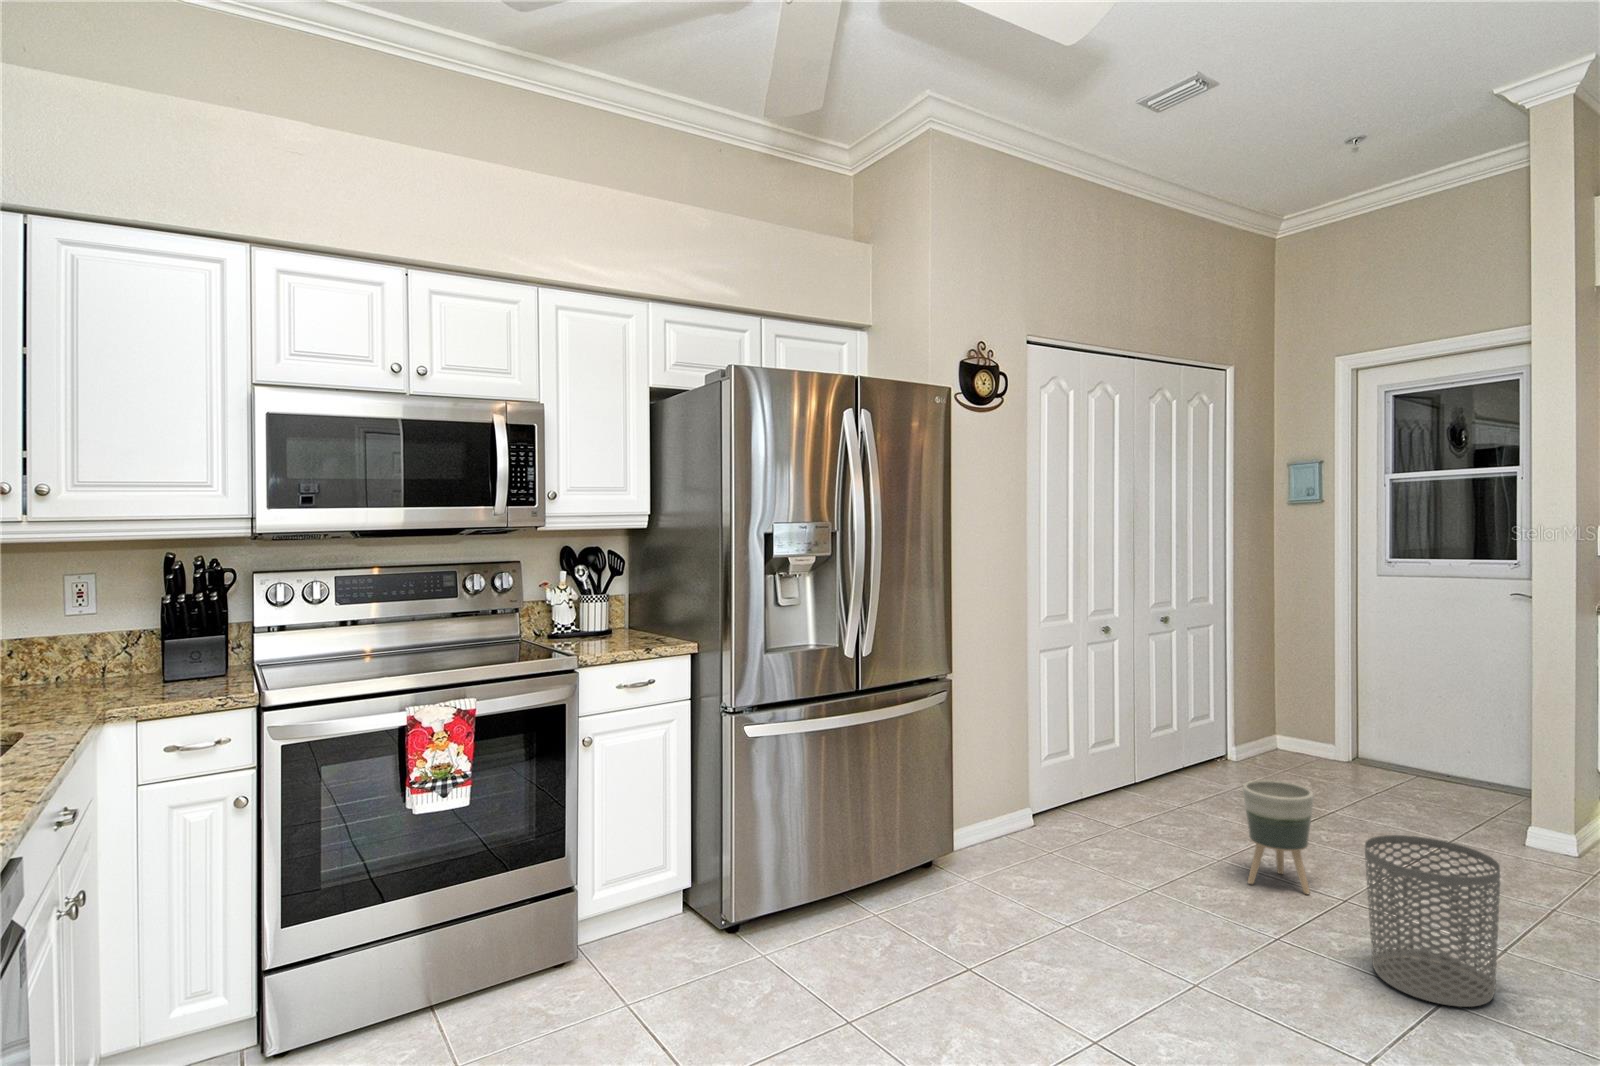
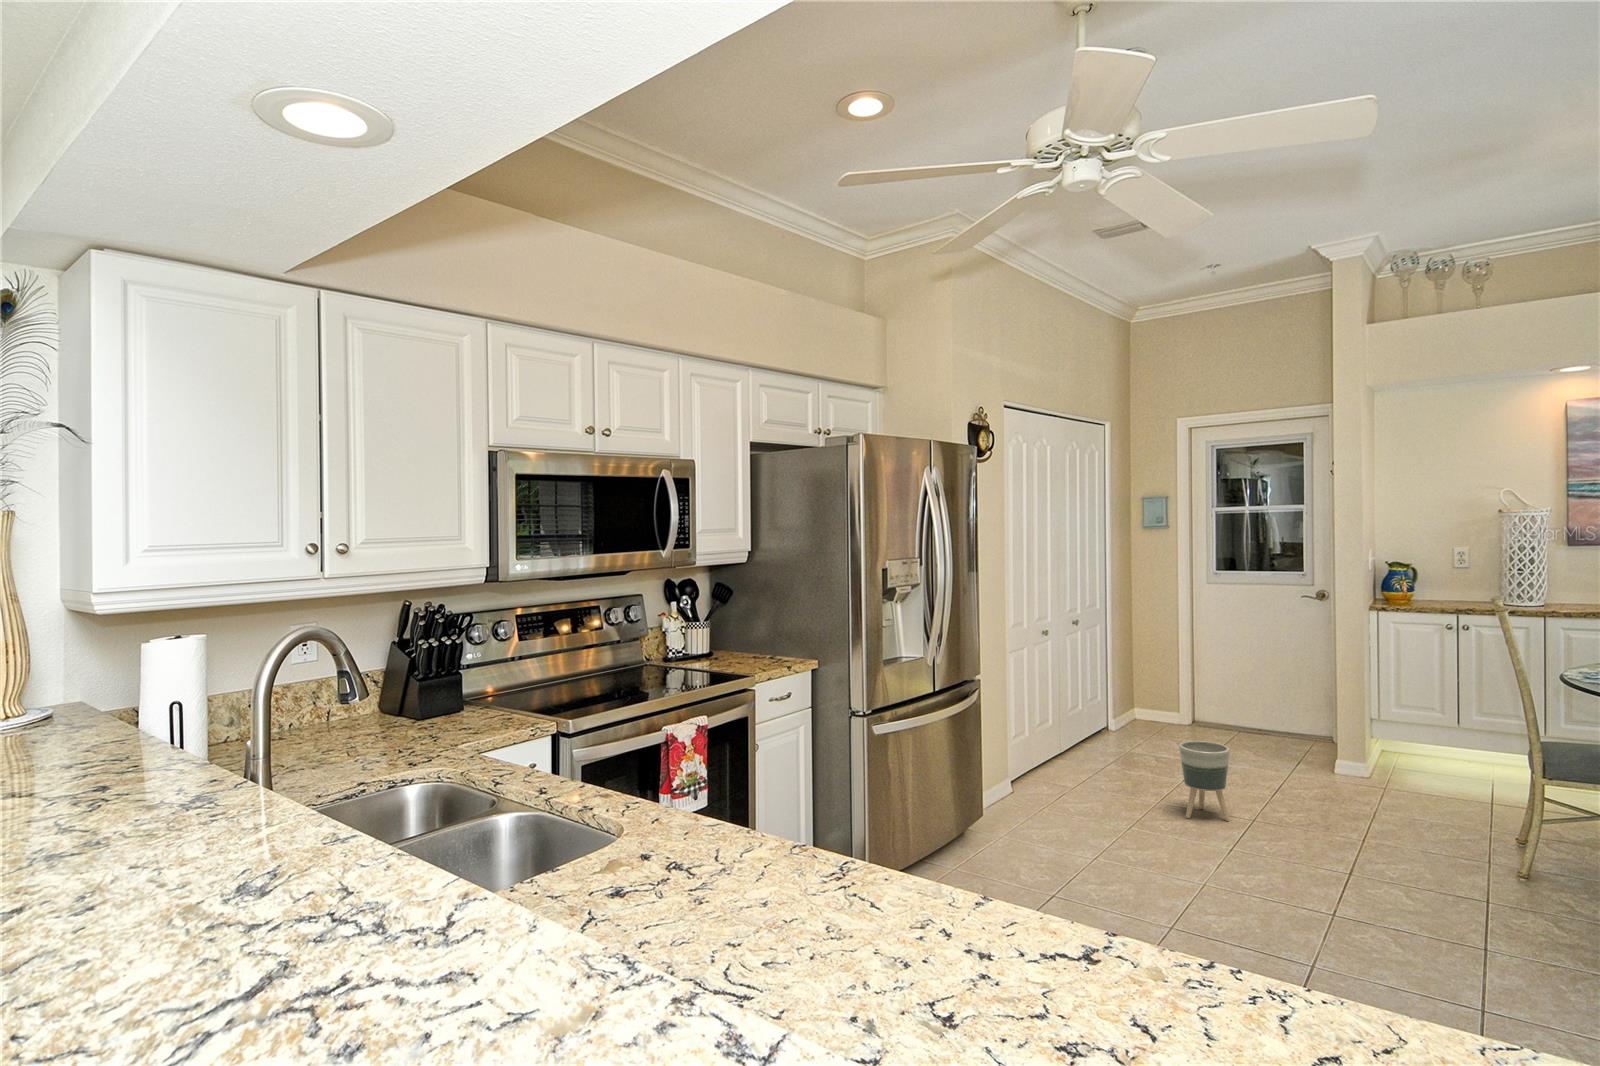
waste bin: present [1365,835,1500,1007] -> none [1292,770,1380,880]

